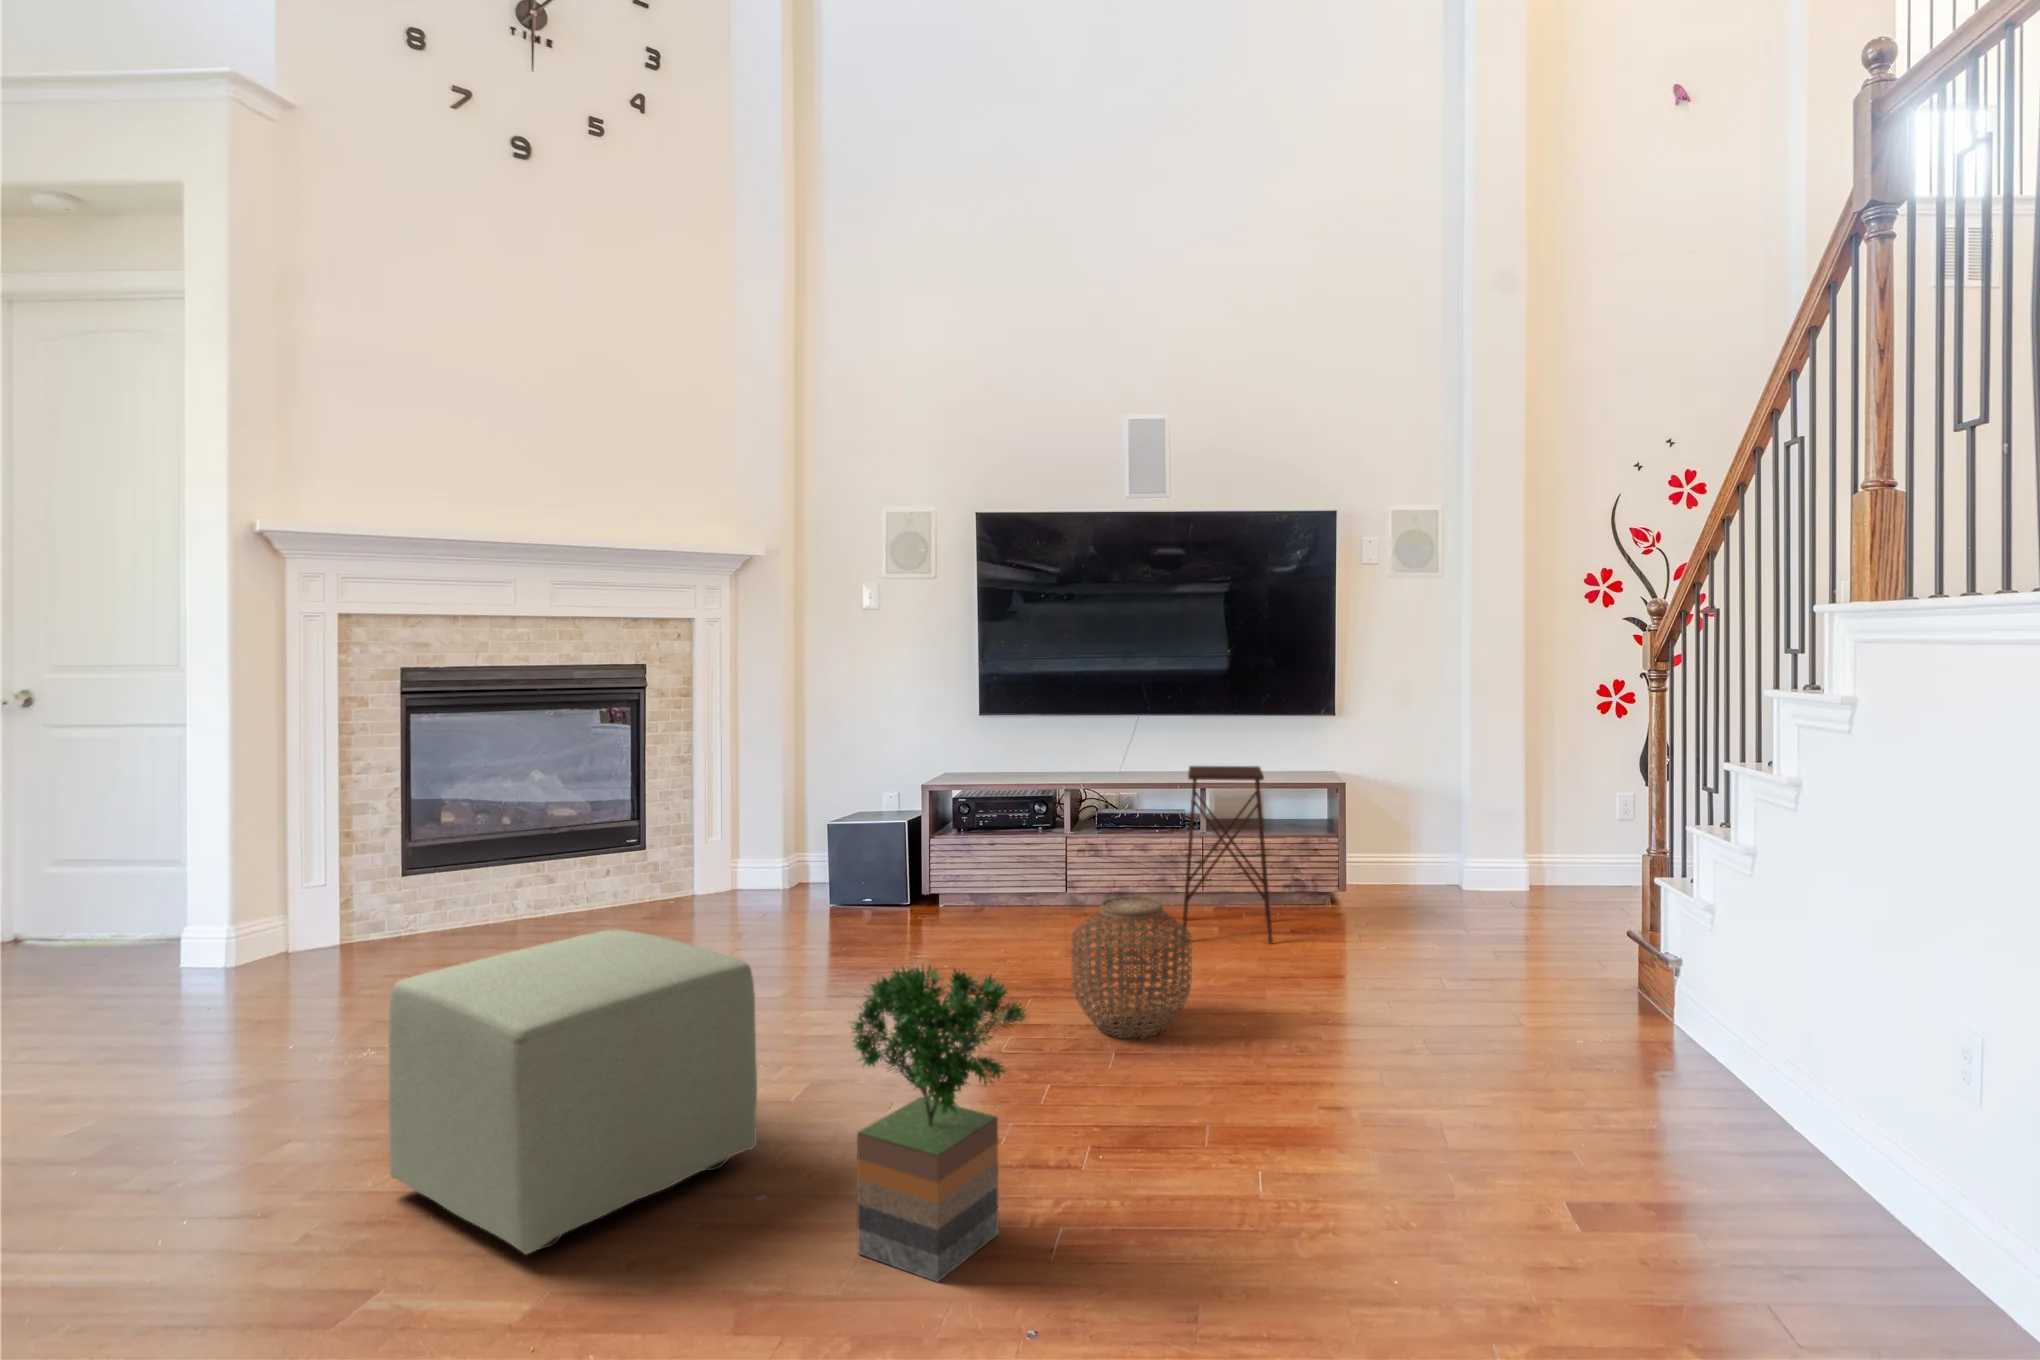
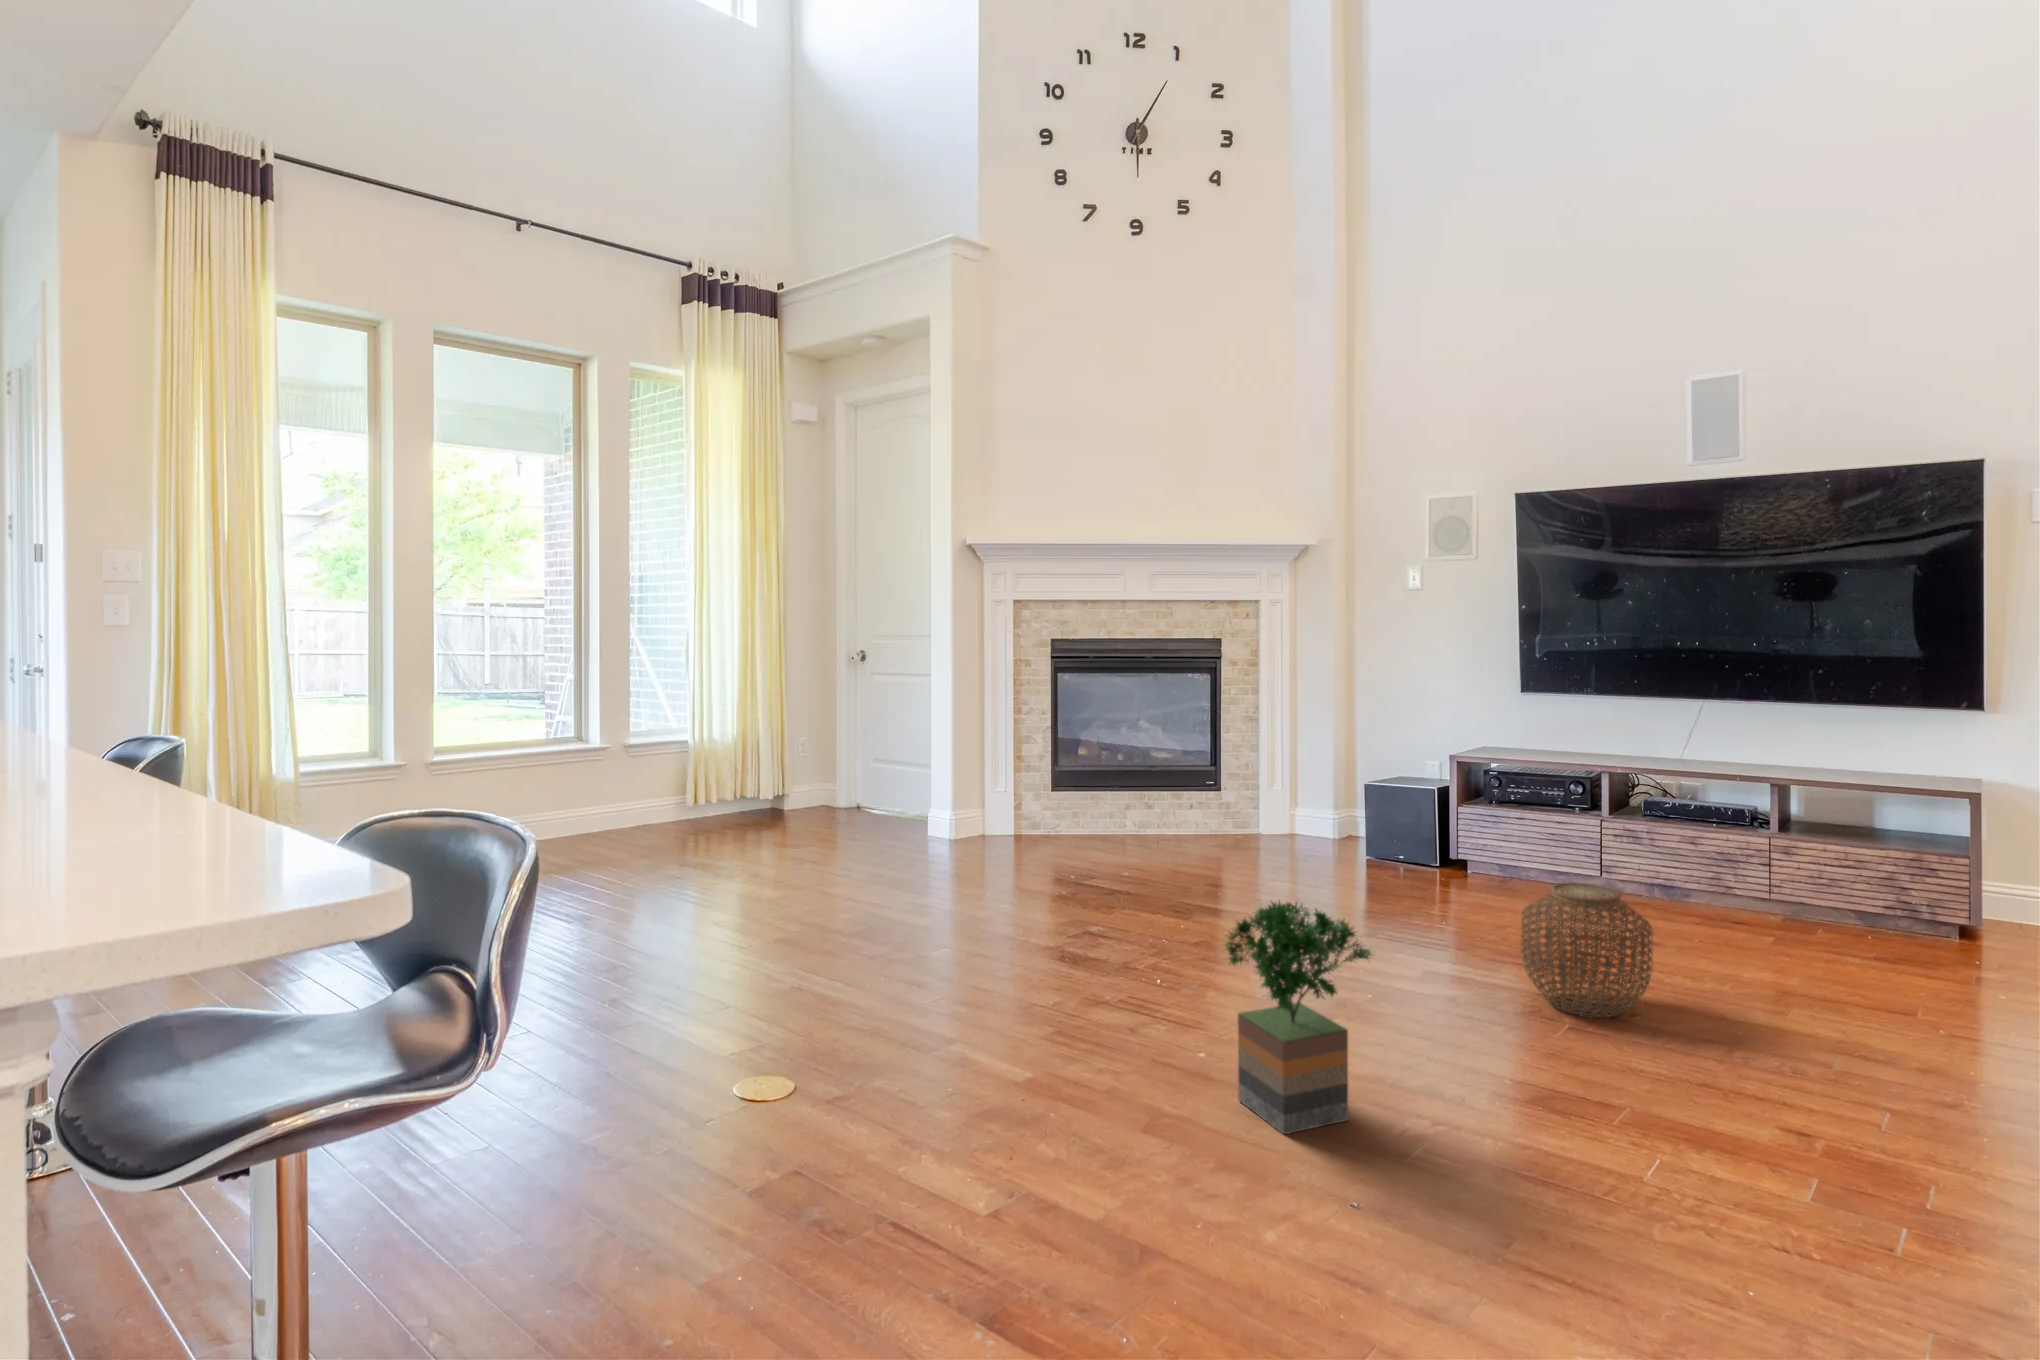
side table: present [1183,766,1272,944] -> none [1708,762,1844,964]
ottoman: present [389,929,757,1254] -> none [984,844,1203,1039]

